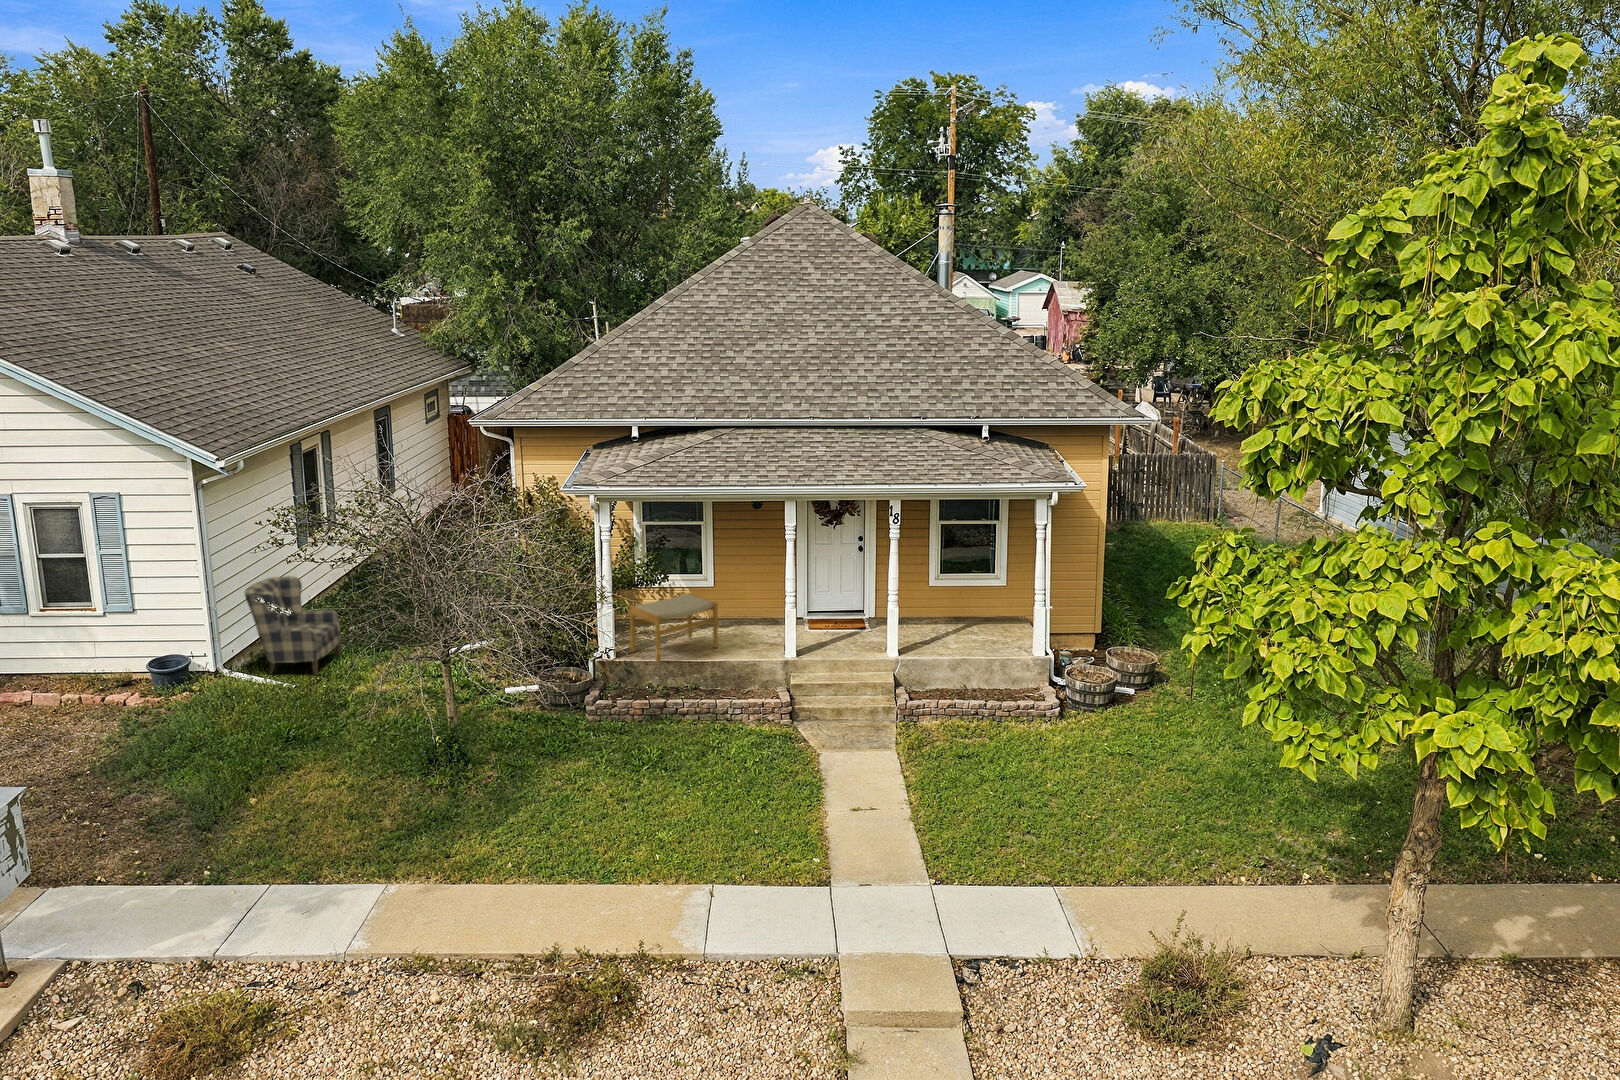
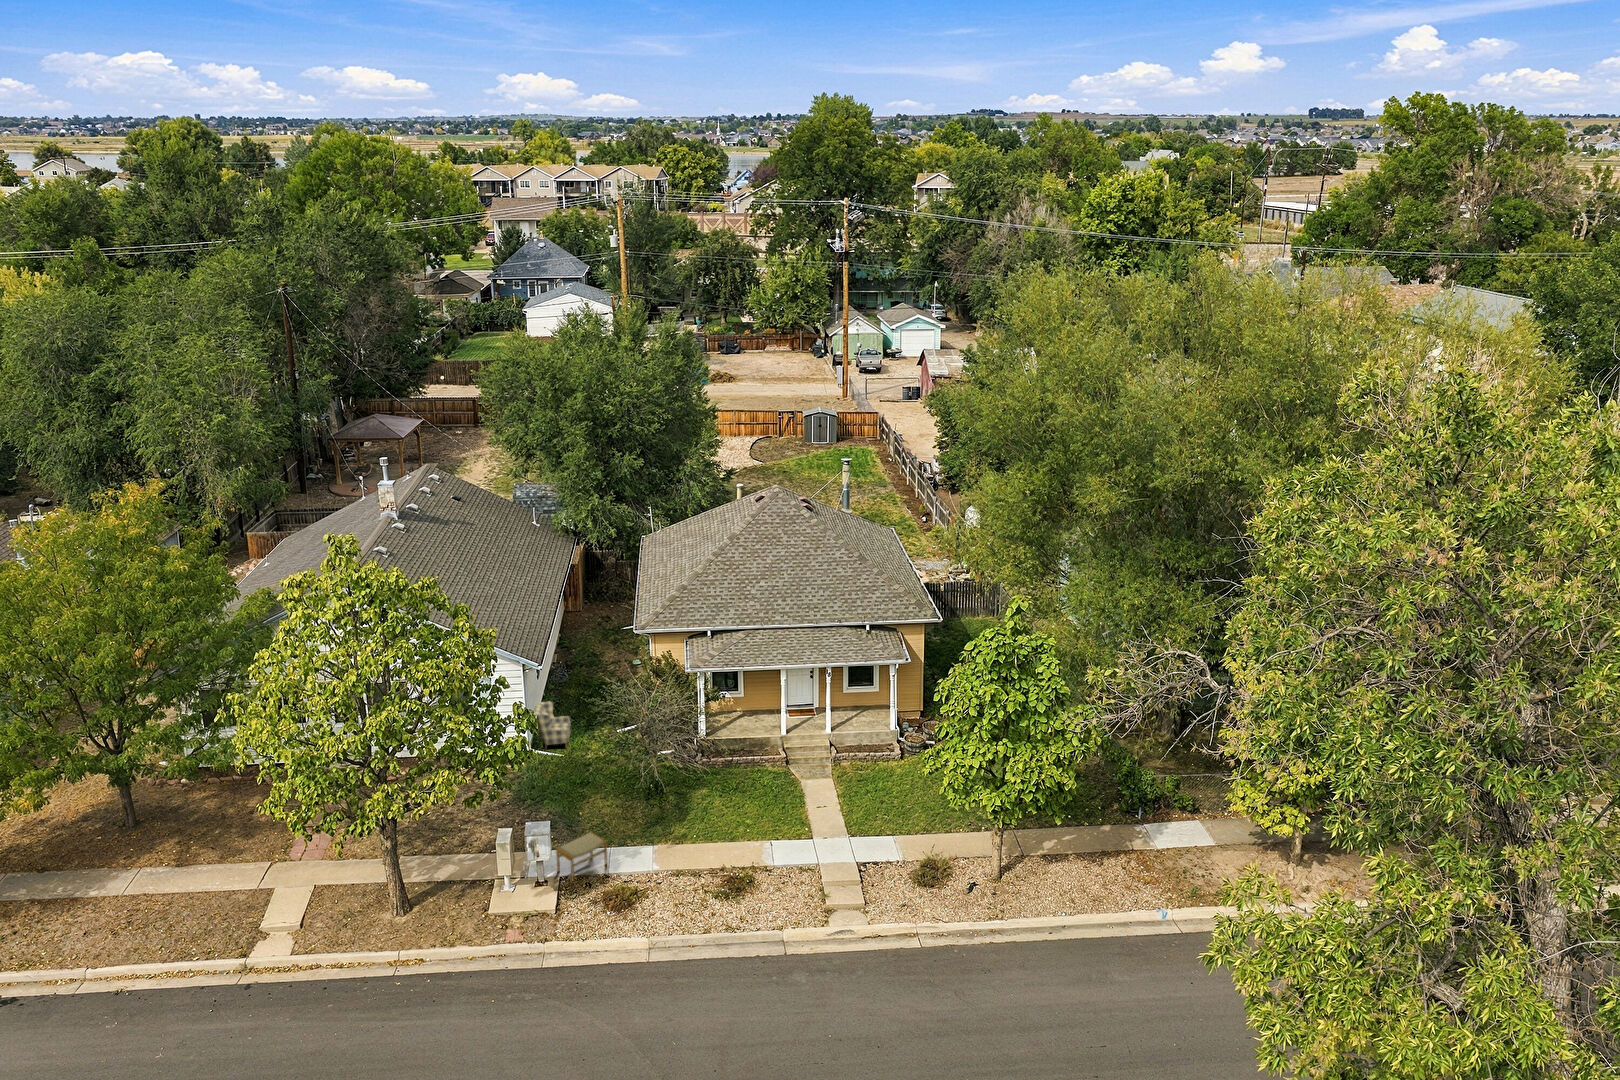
footstool: present [630,593,718,662] -> present [556,832,607,881]

